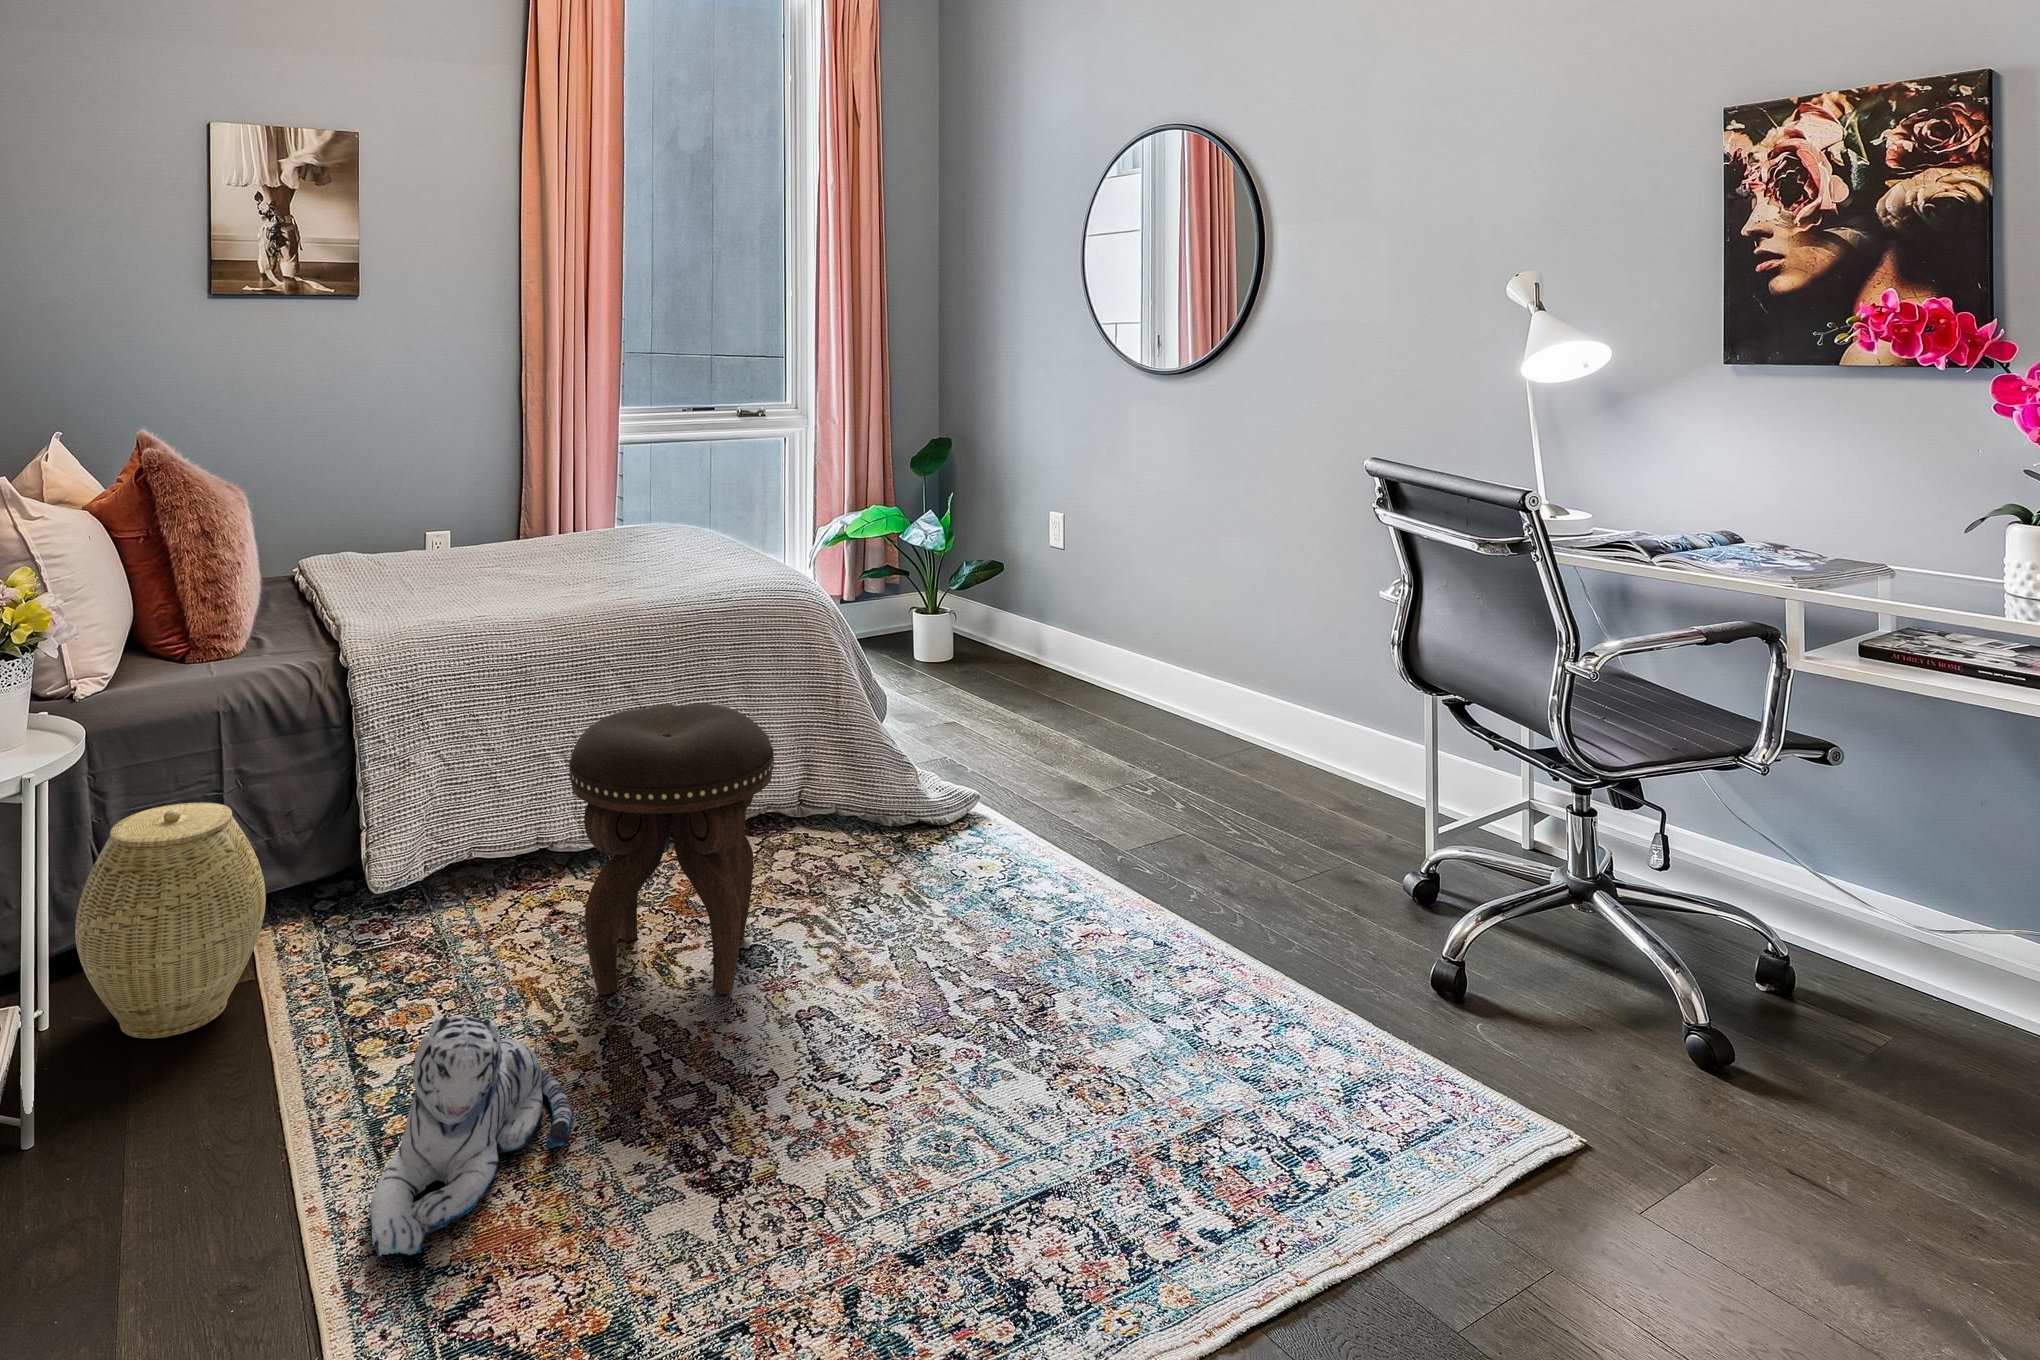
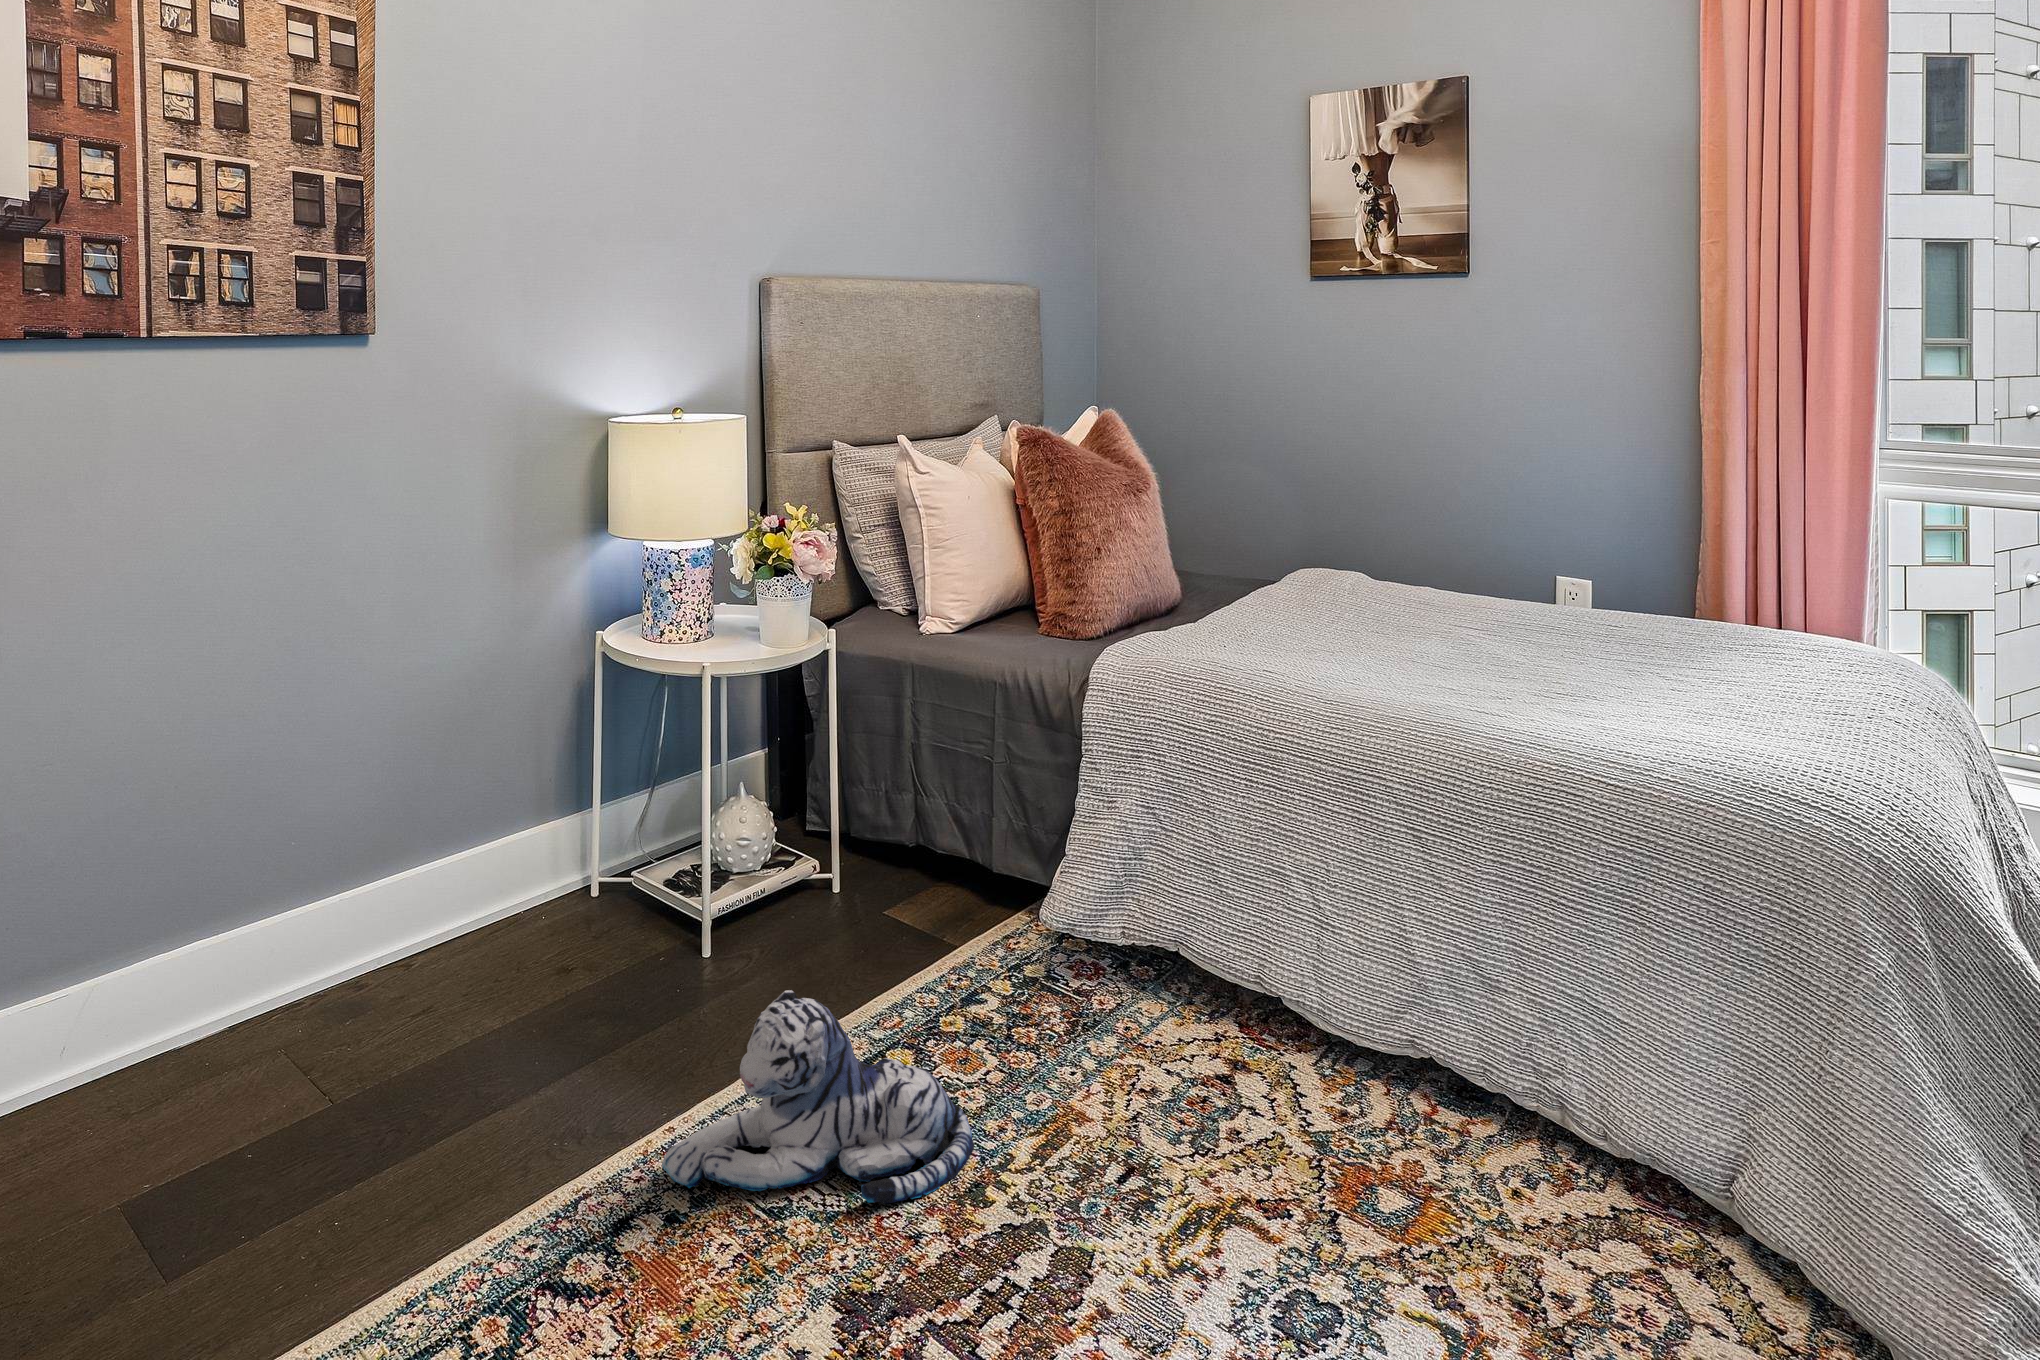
footstool: present [569,703,774,995] -> none [1121,784,1406,1209]
woven basket: present [75,803,266,1038] -> none [833,734,982,939]

